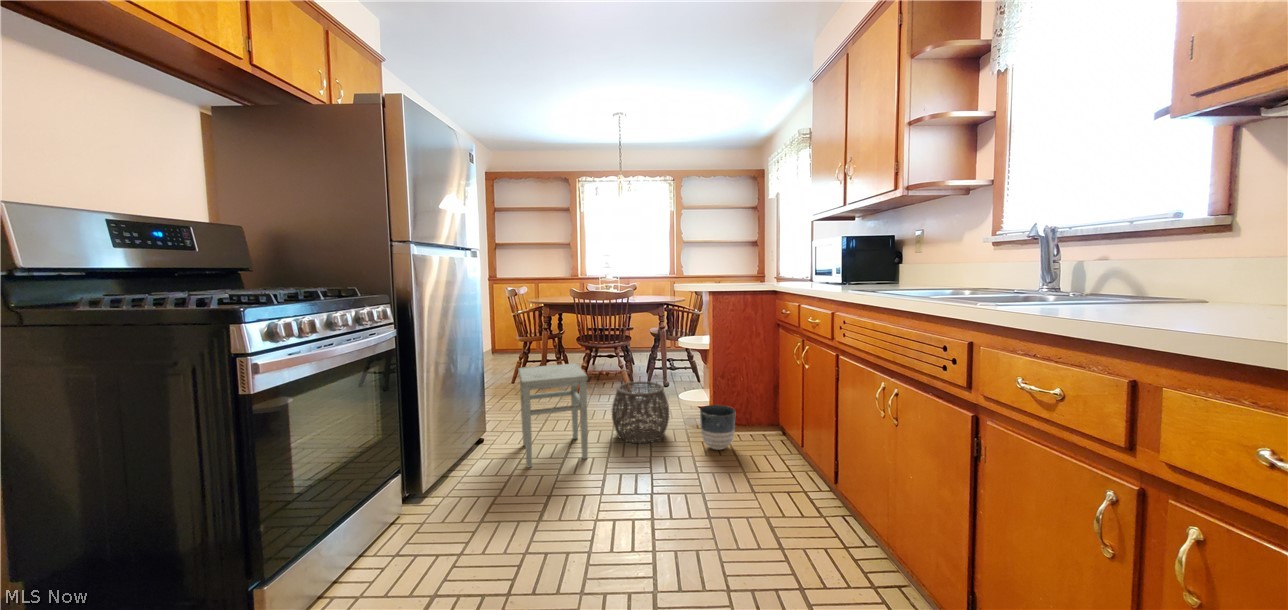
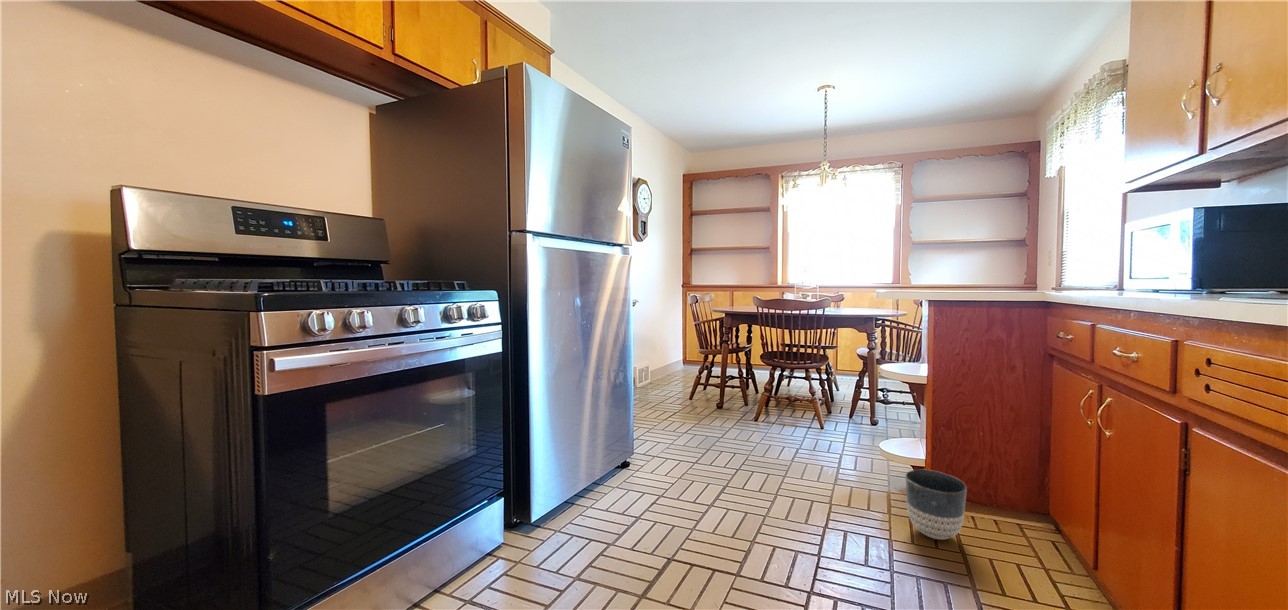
stool: present [518,363,588,468] -> none [669,385,747,505]
woven basket: present [612,381,670,443] -> none [782,418,862,503]

